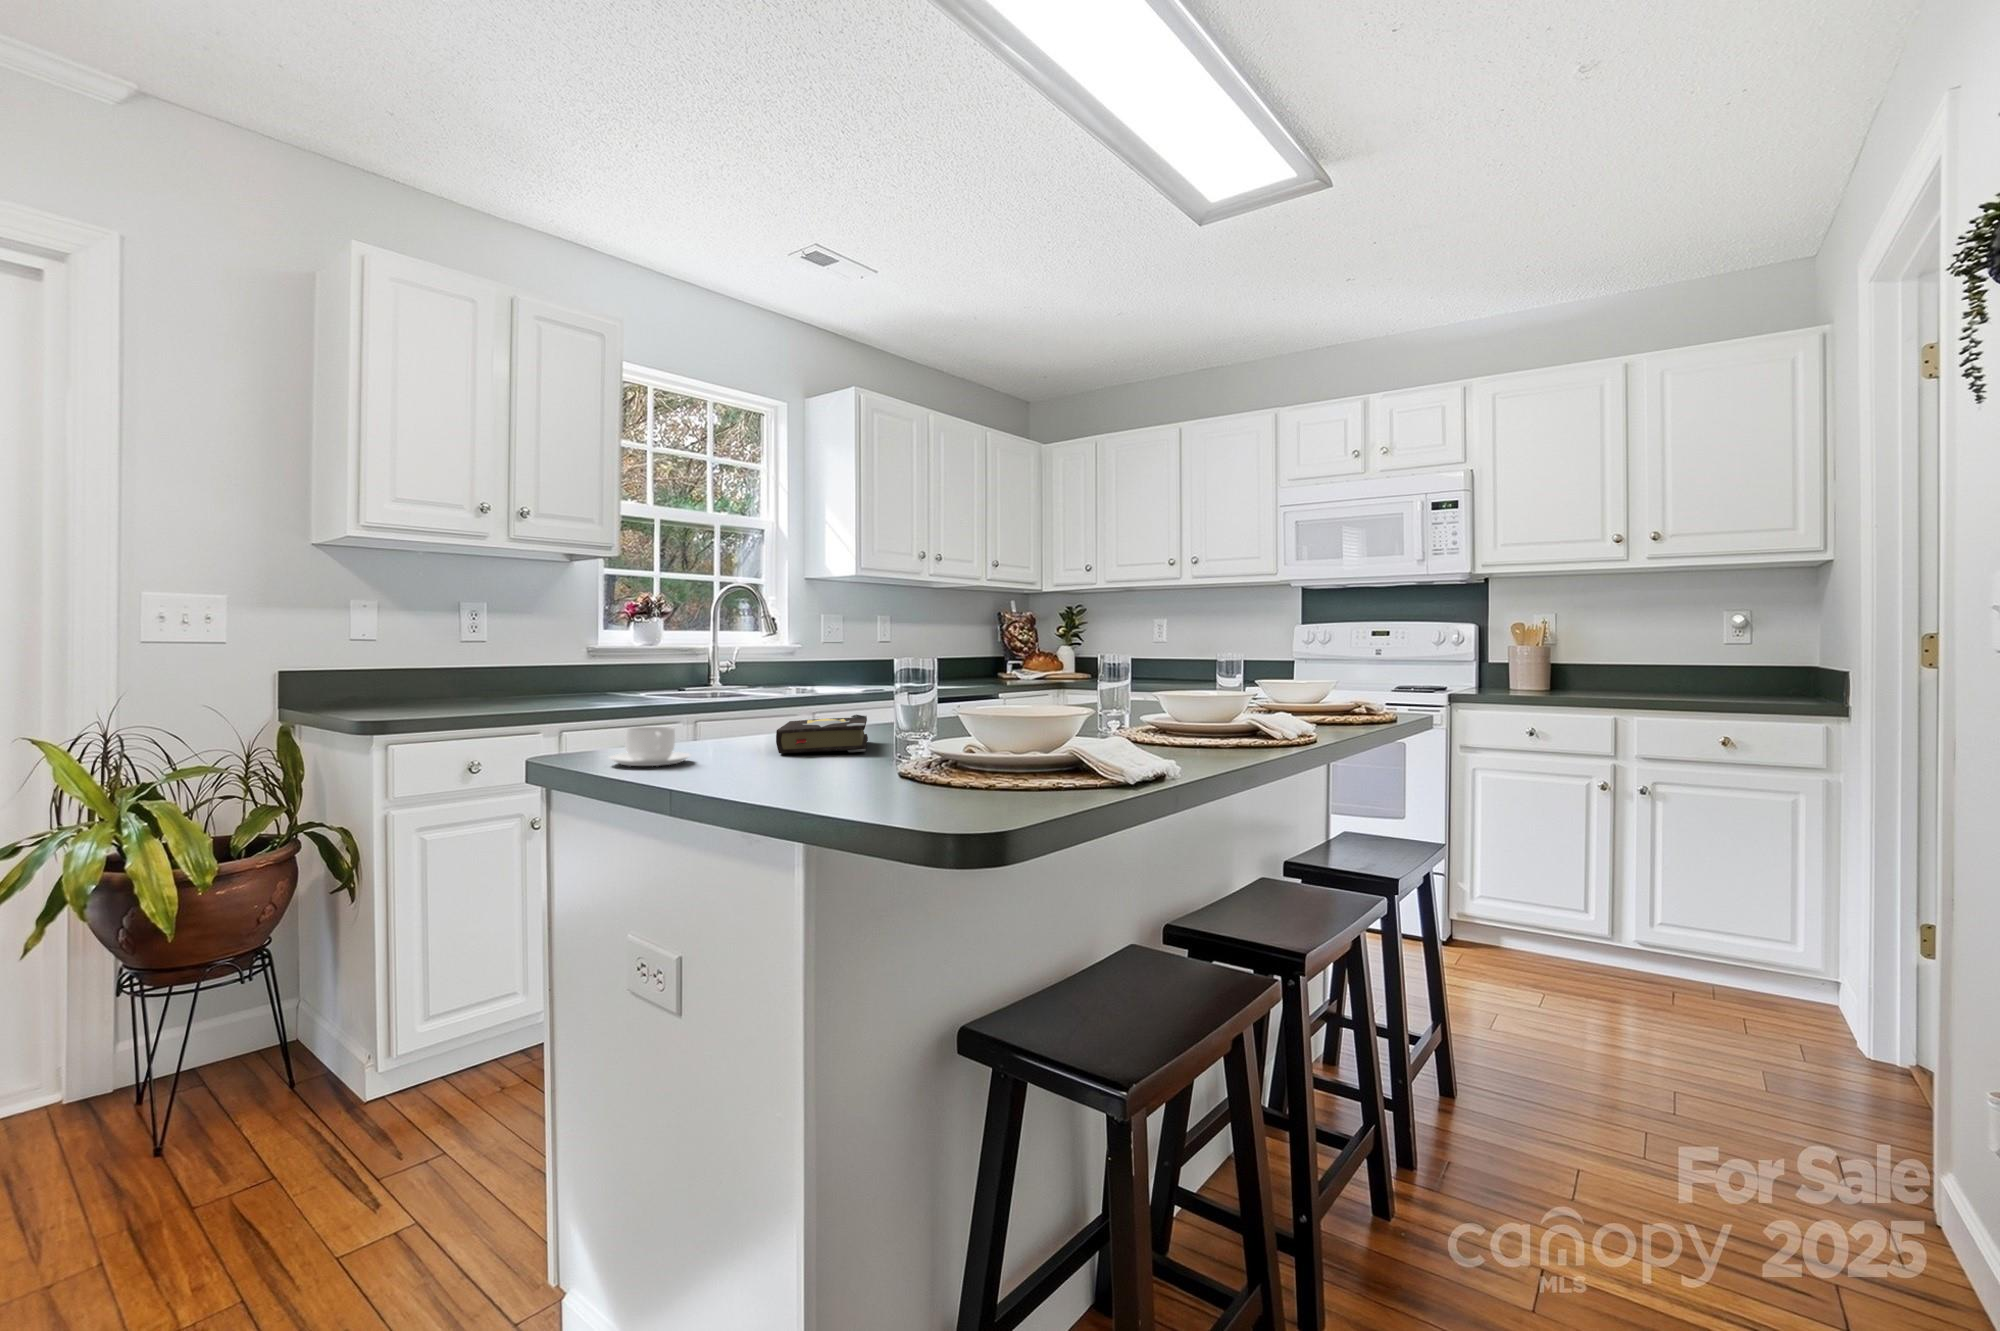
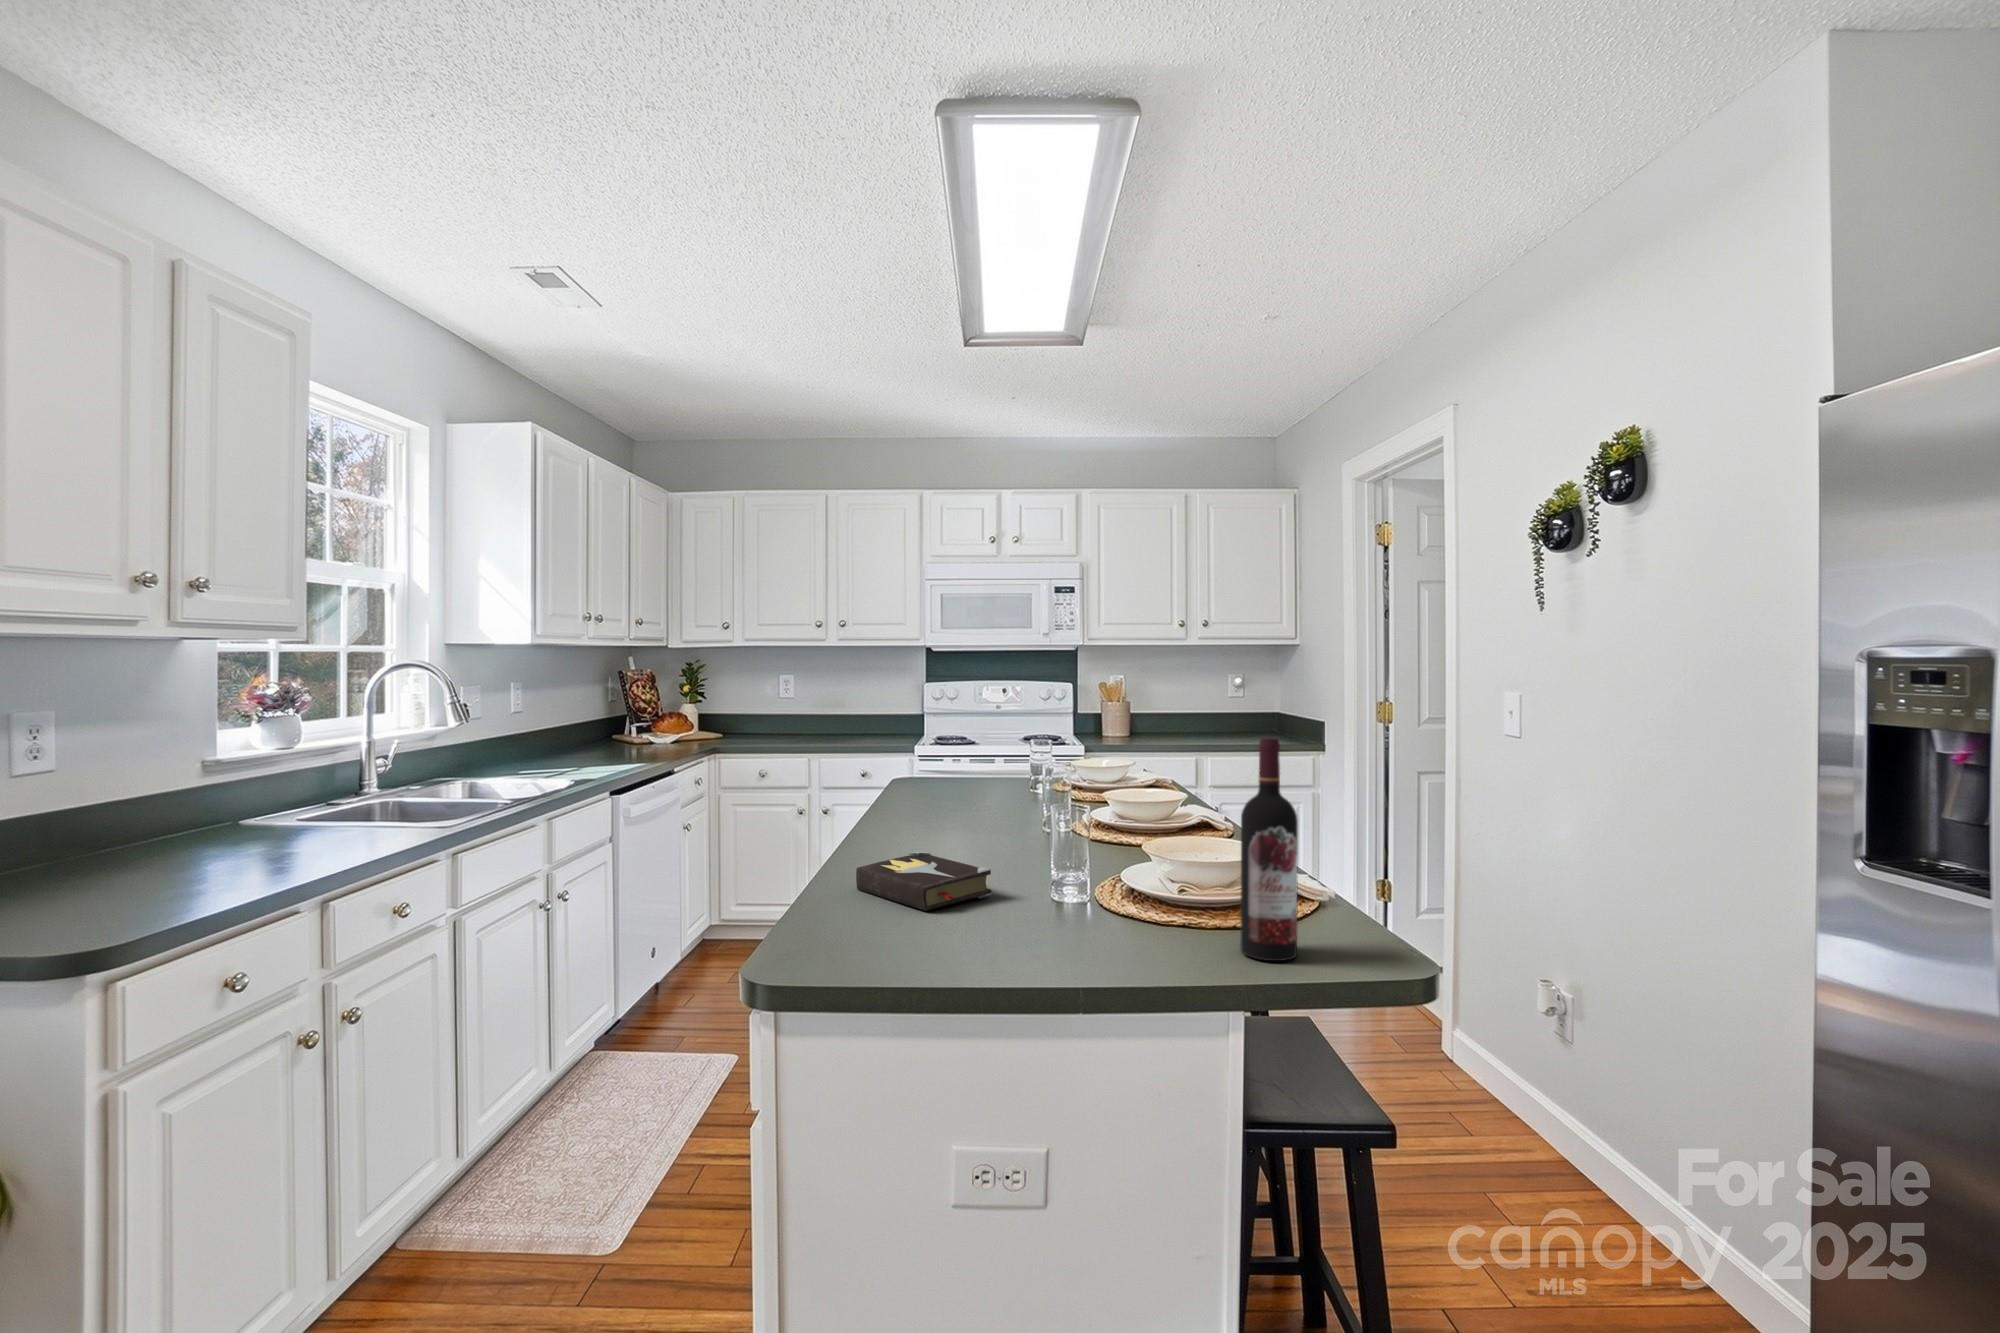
wine bottle: none [905,544,972,807] -> present [1240,737,1298,961]
coffee cup: present [609,727,691,766] -> none [817,905,903,958]

